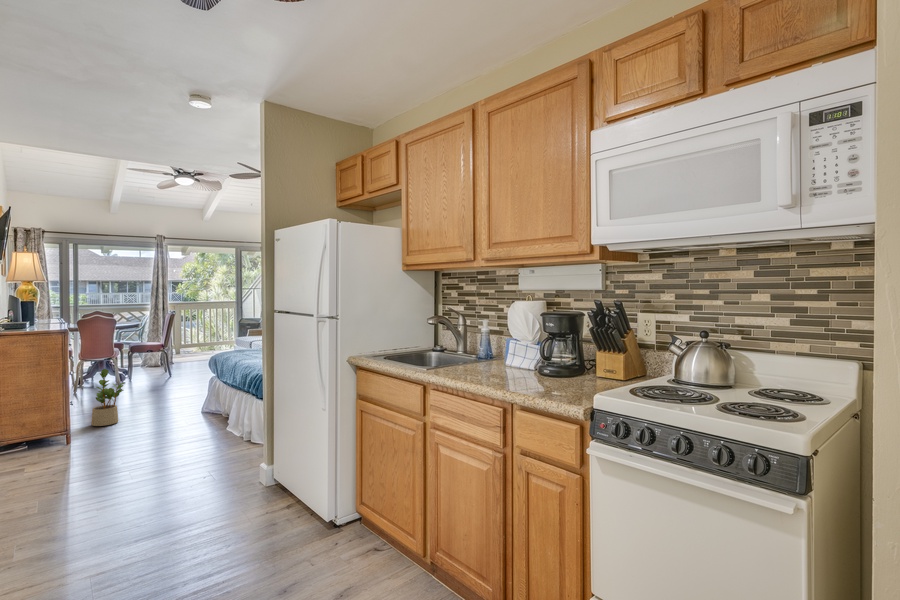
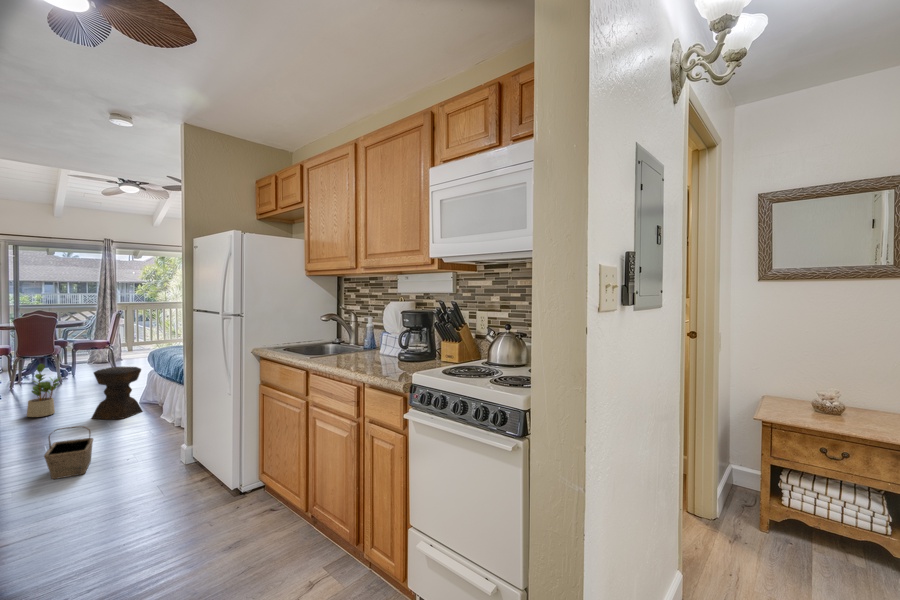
stool: none [156,372,208,430] -> present [92,366,142,419]
basket: none [119,441,167,500] -> present [44,426,93,479]

